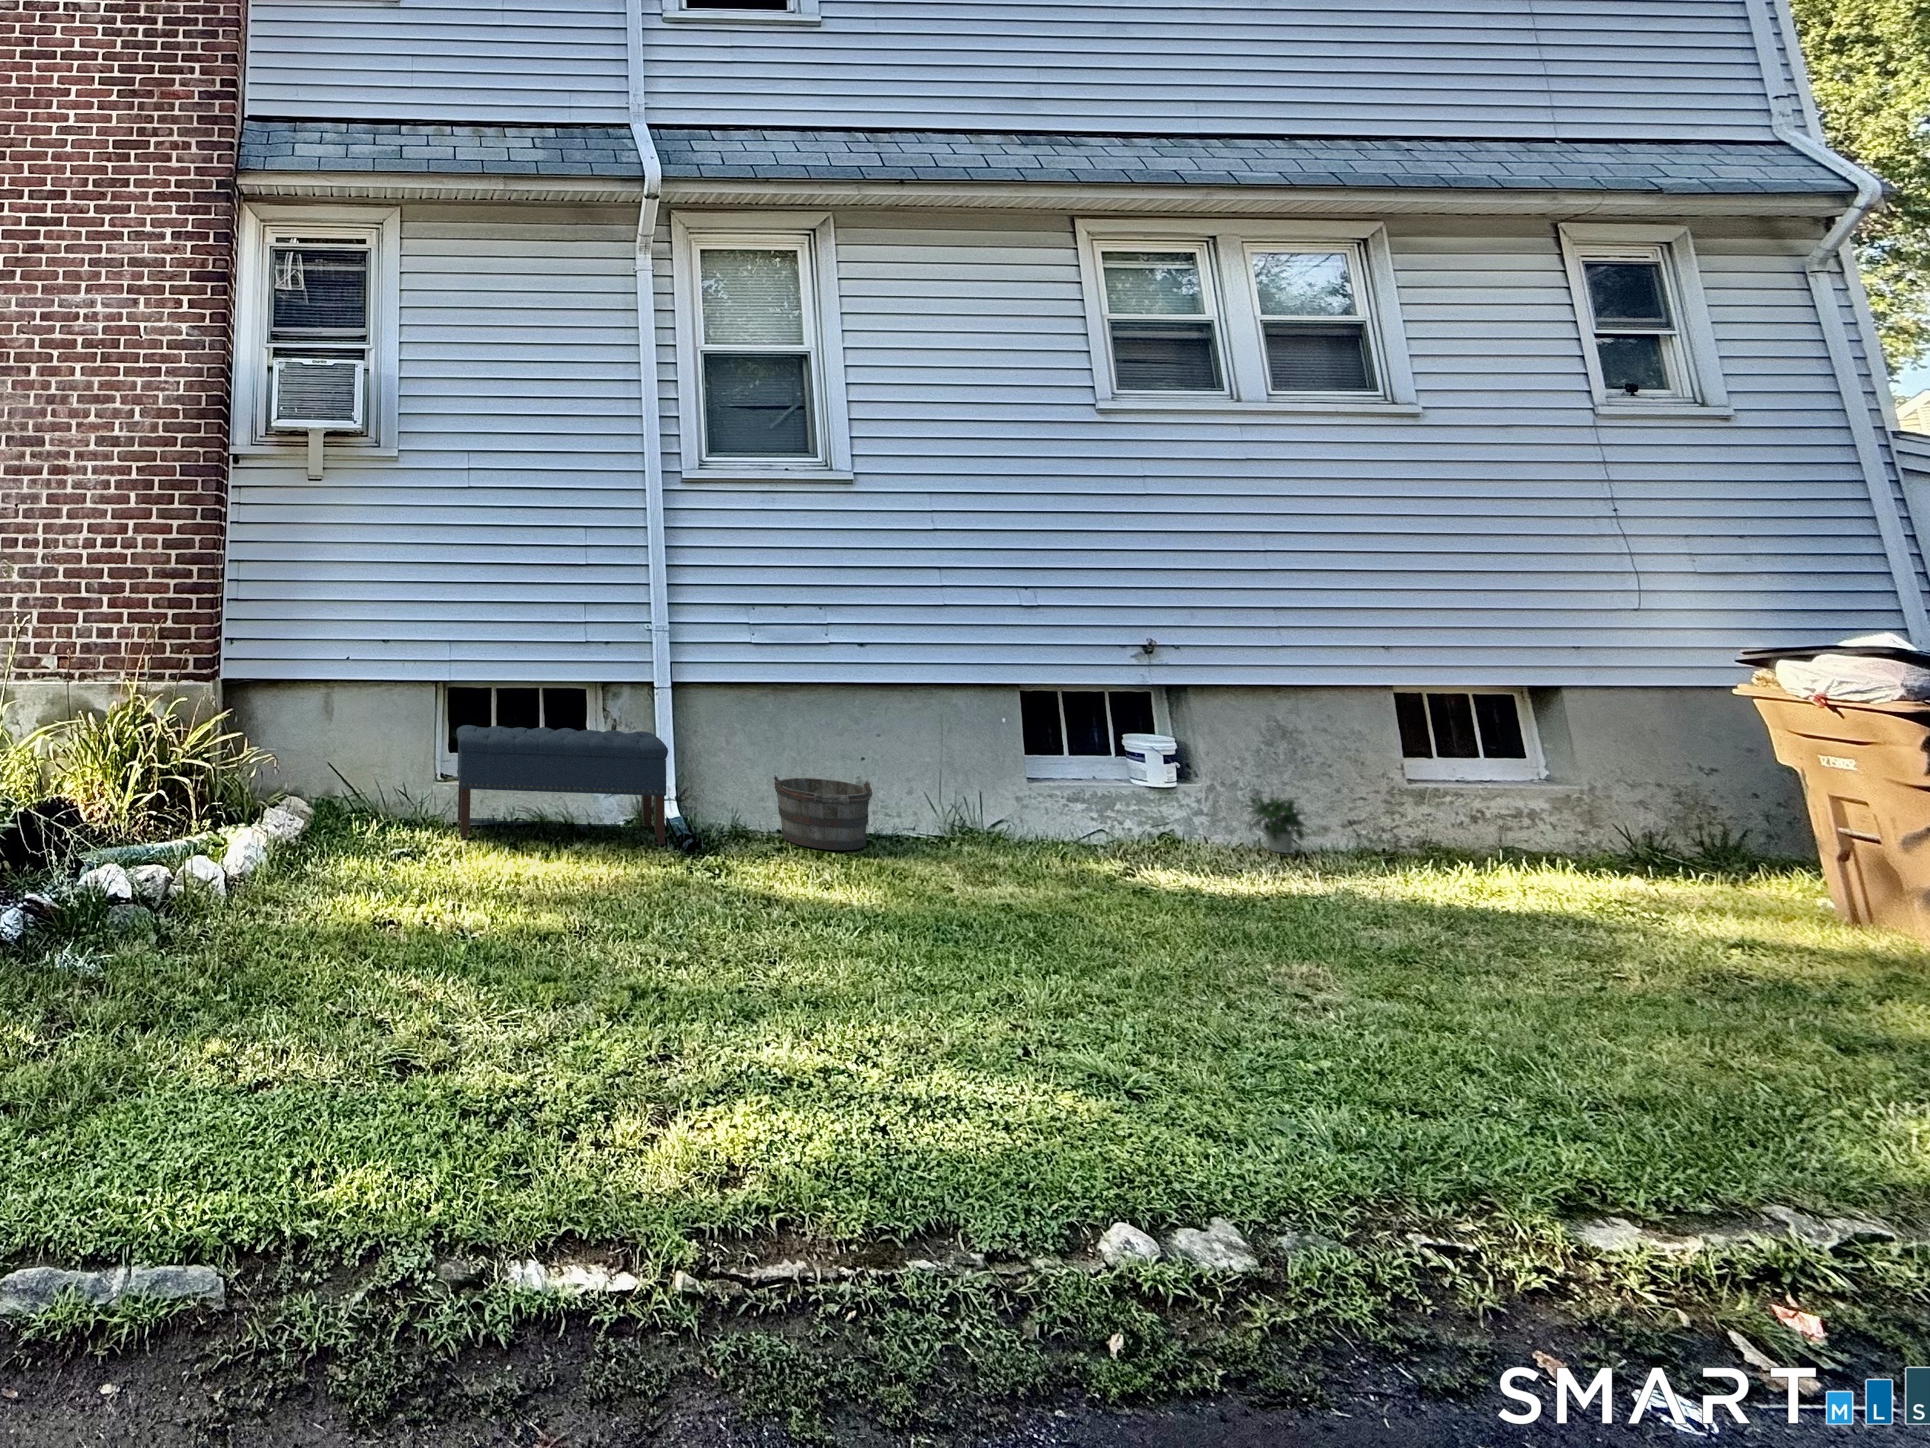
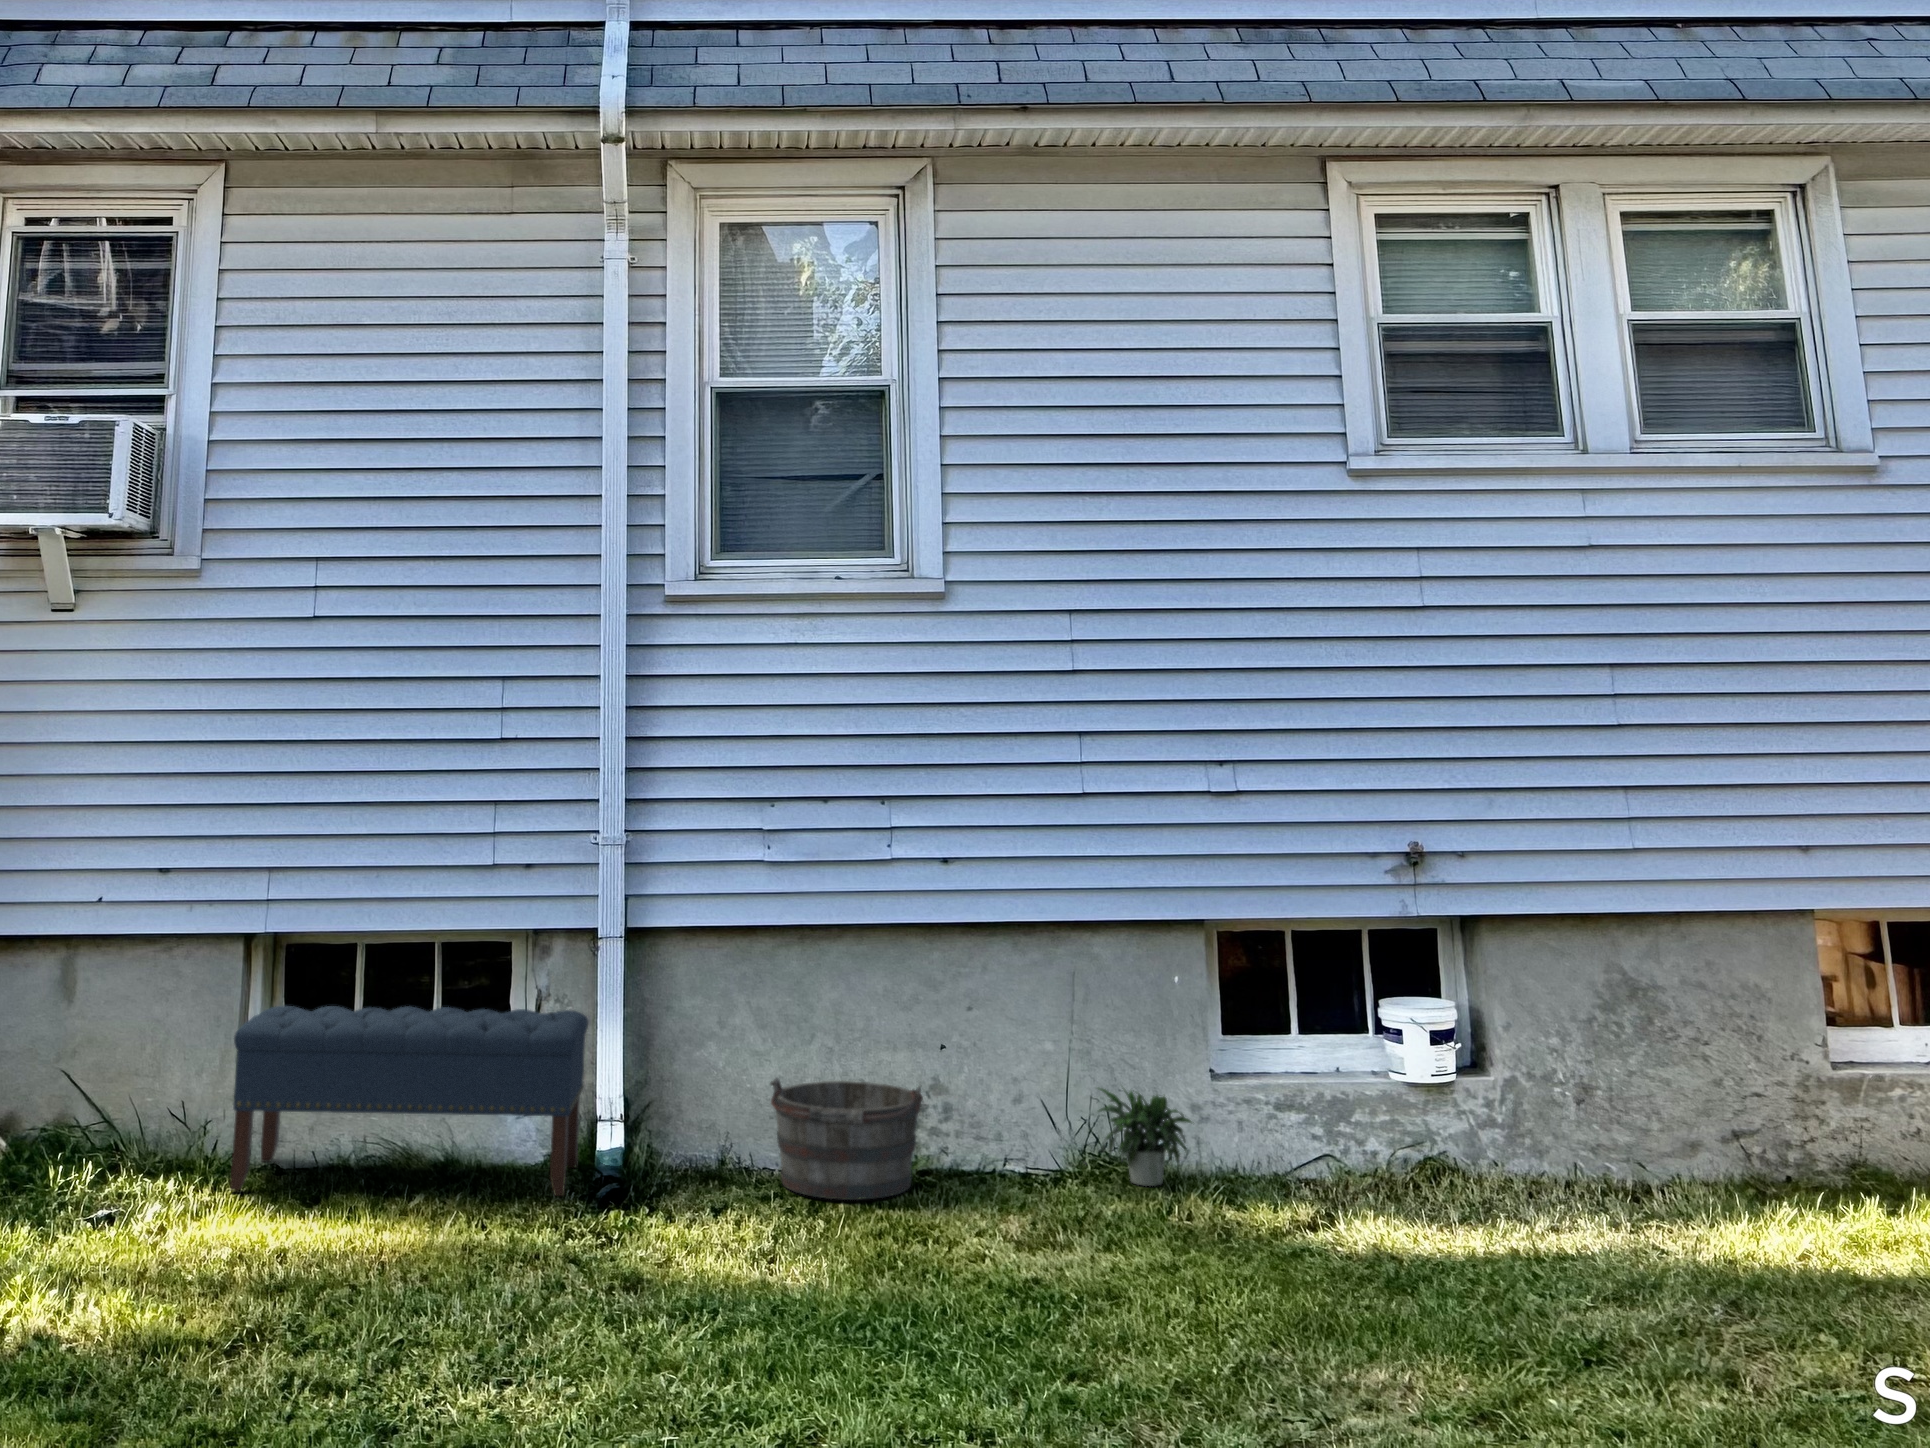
potted plant: present [1243,797,1308,853] -> present [1098,1088,1192,1186]

